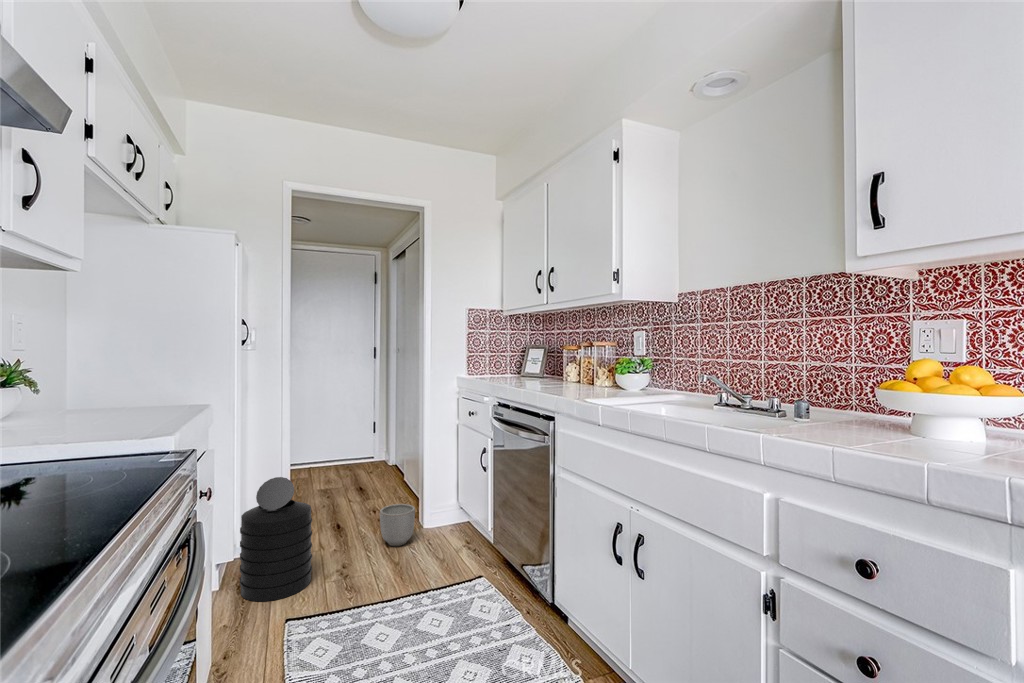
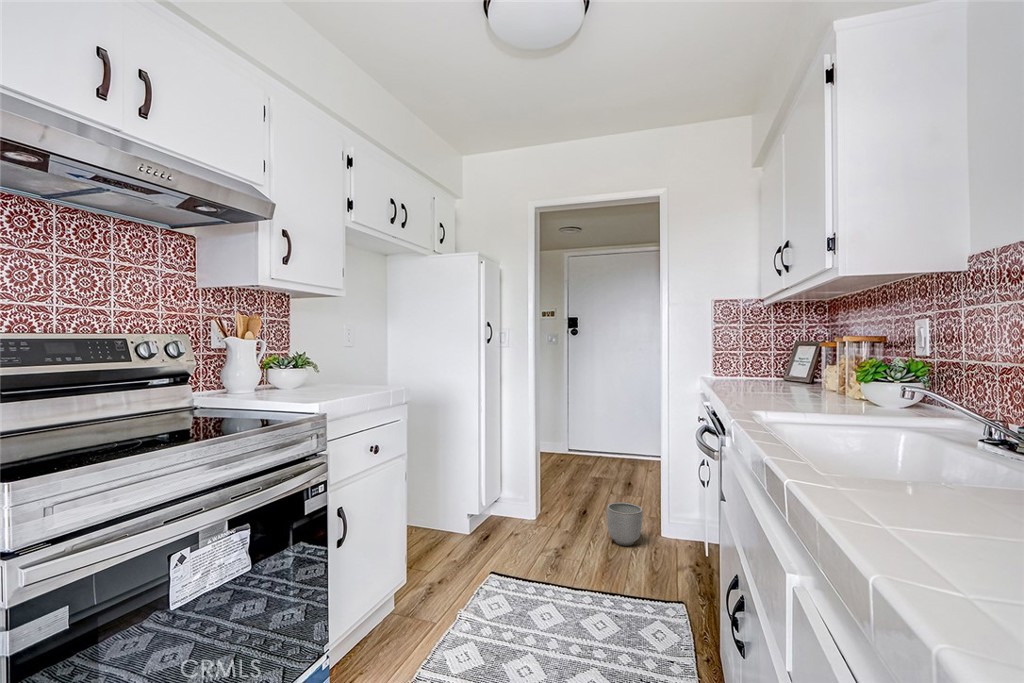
trash can: present [240,477,312,602] -> none [478,451,534,556]

